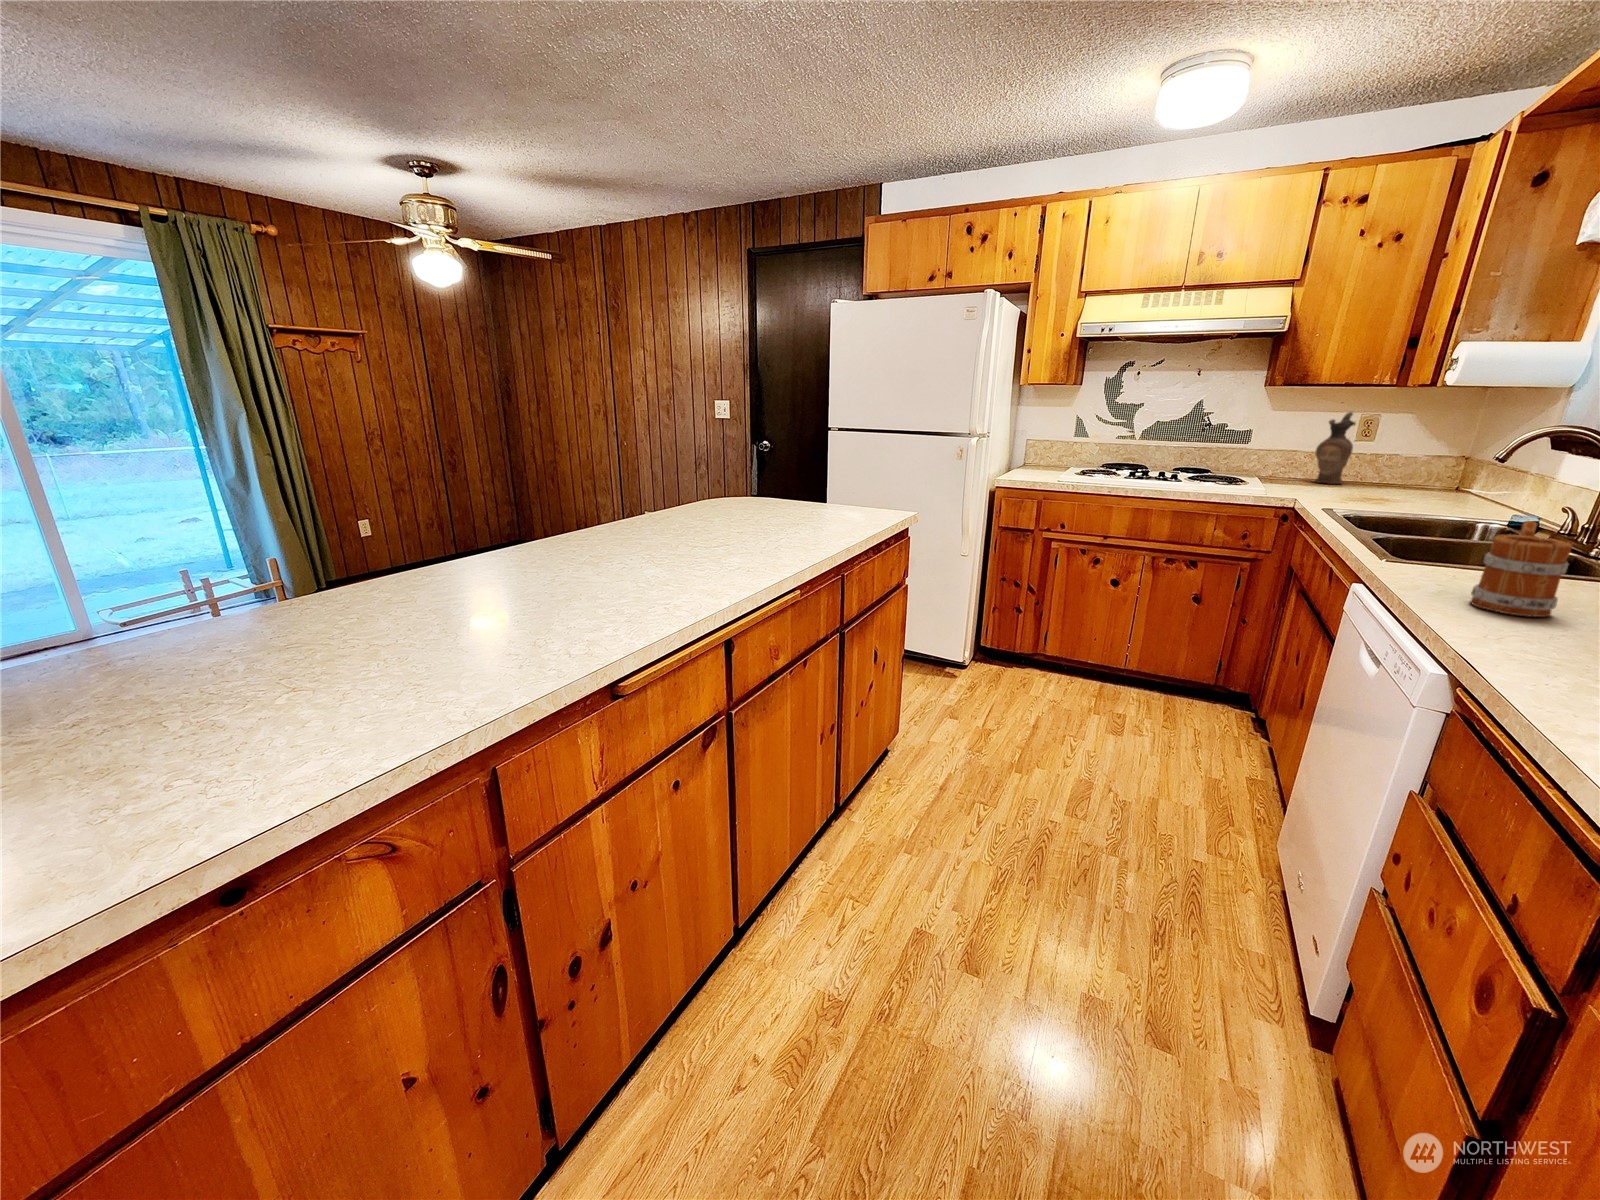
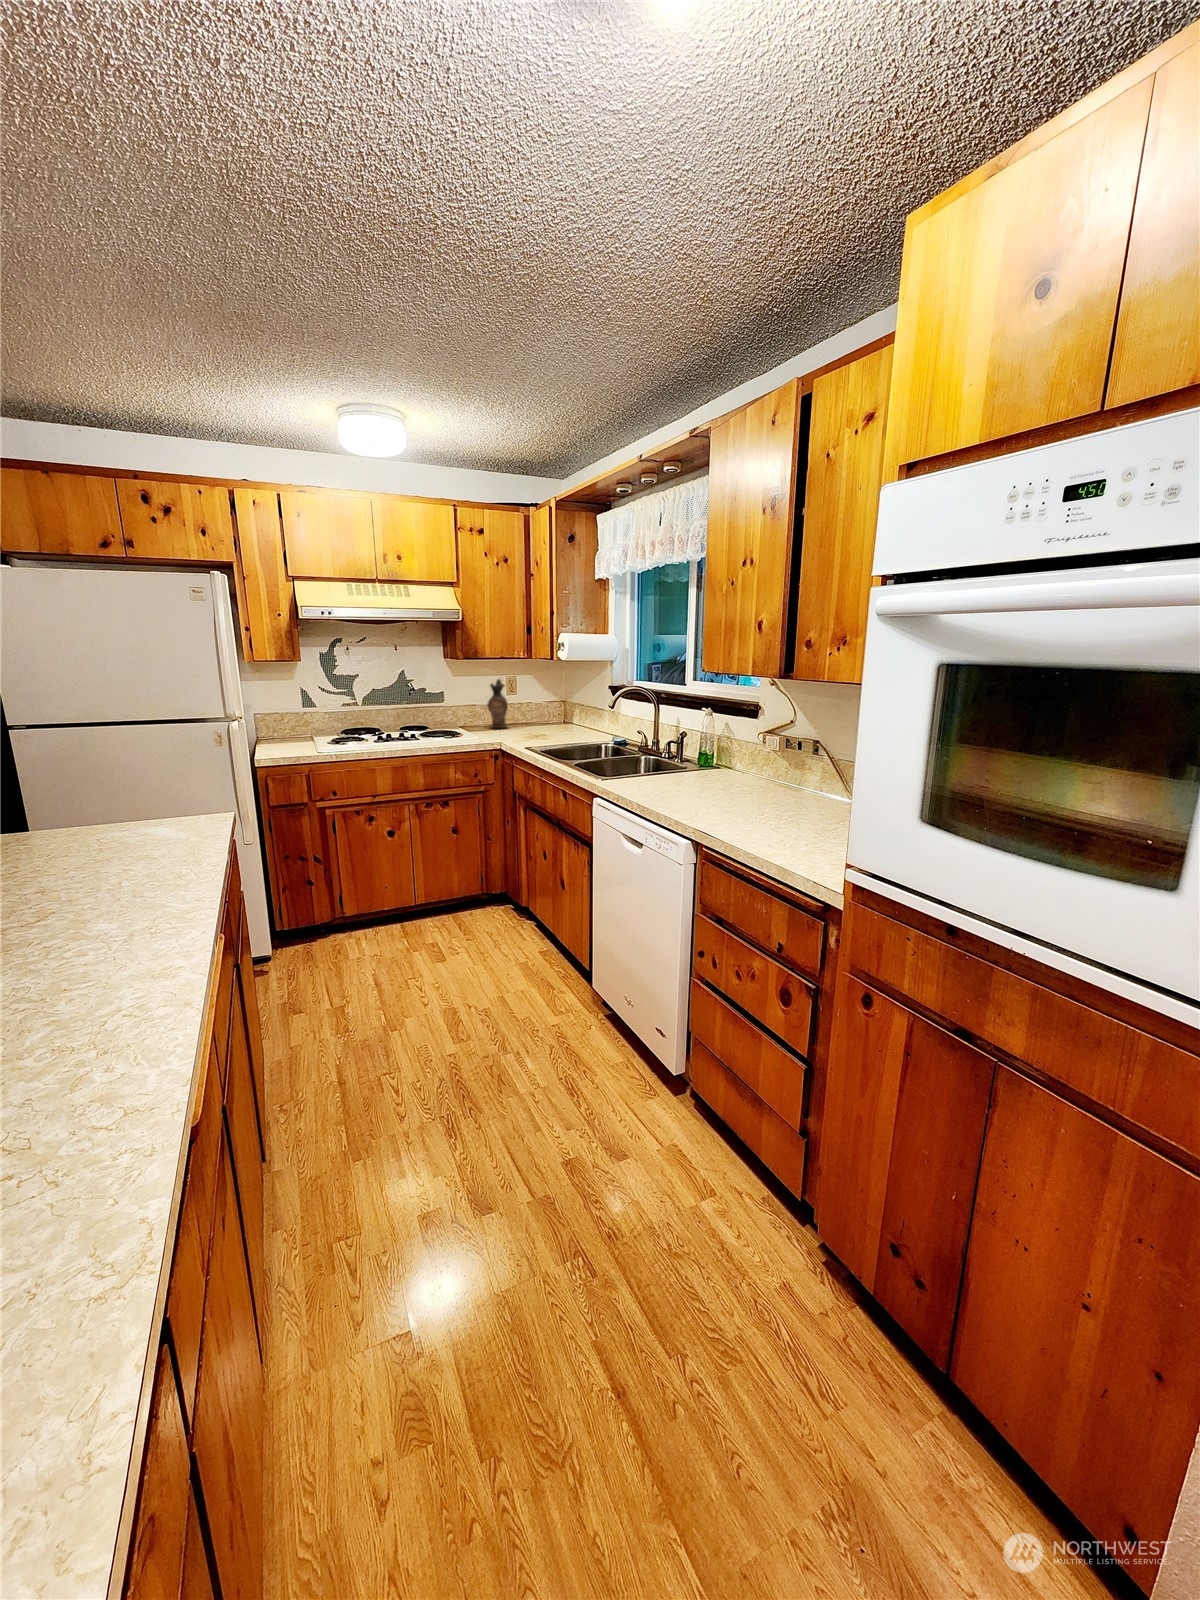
mug: present [1471,521,1572,617] -> none [666,751,701,804]

